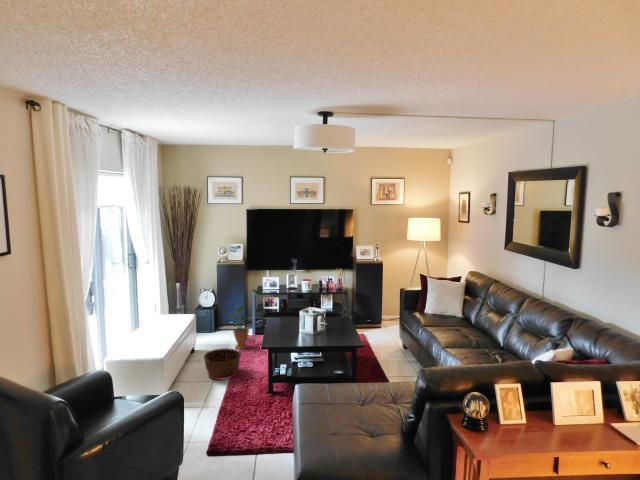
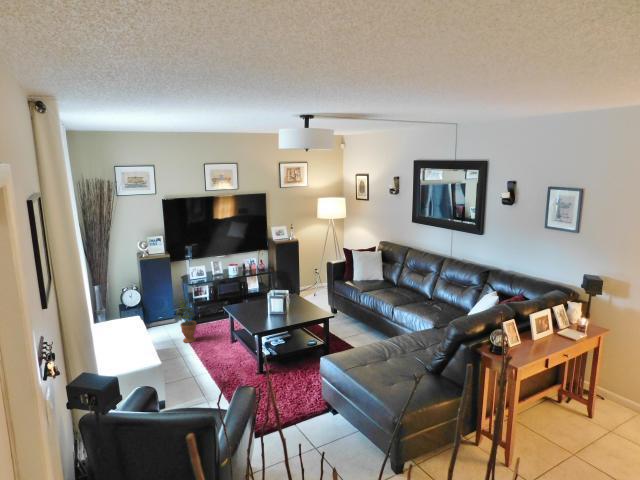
basket: present [204,348,241,380] -> none [176,342,214,375]

